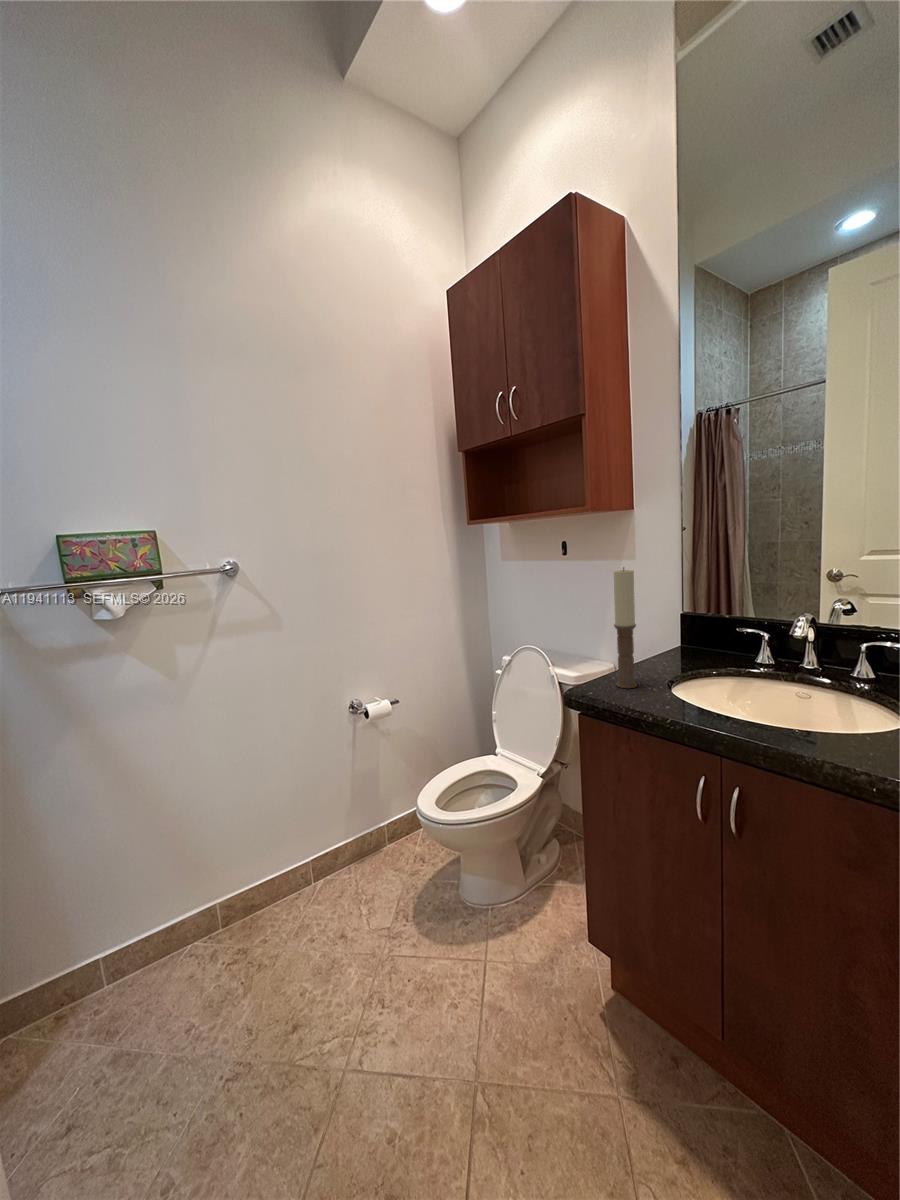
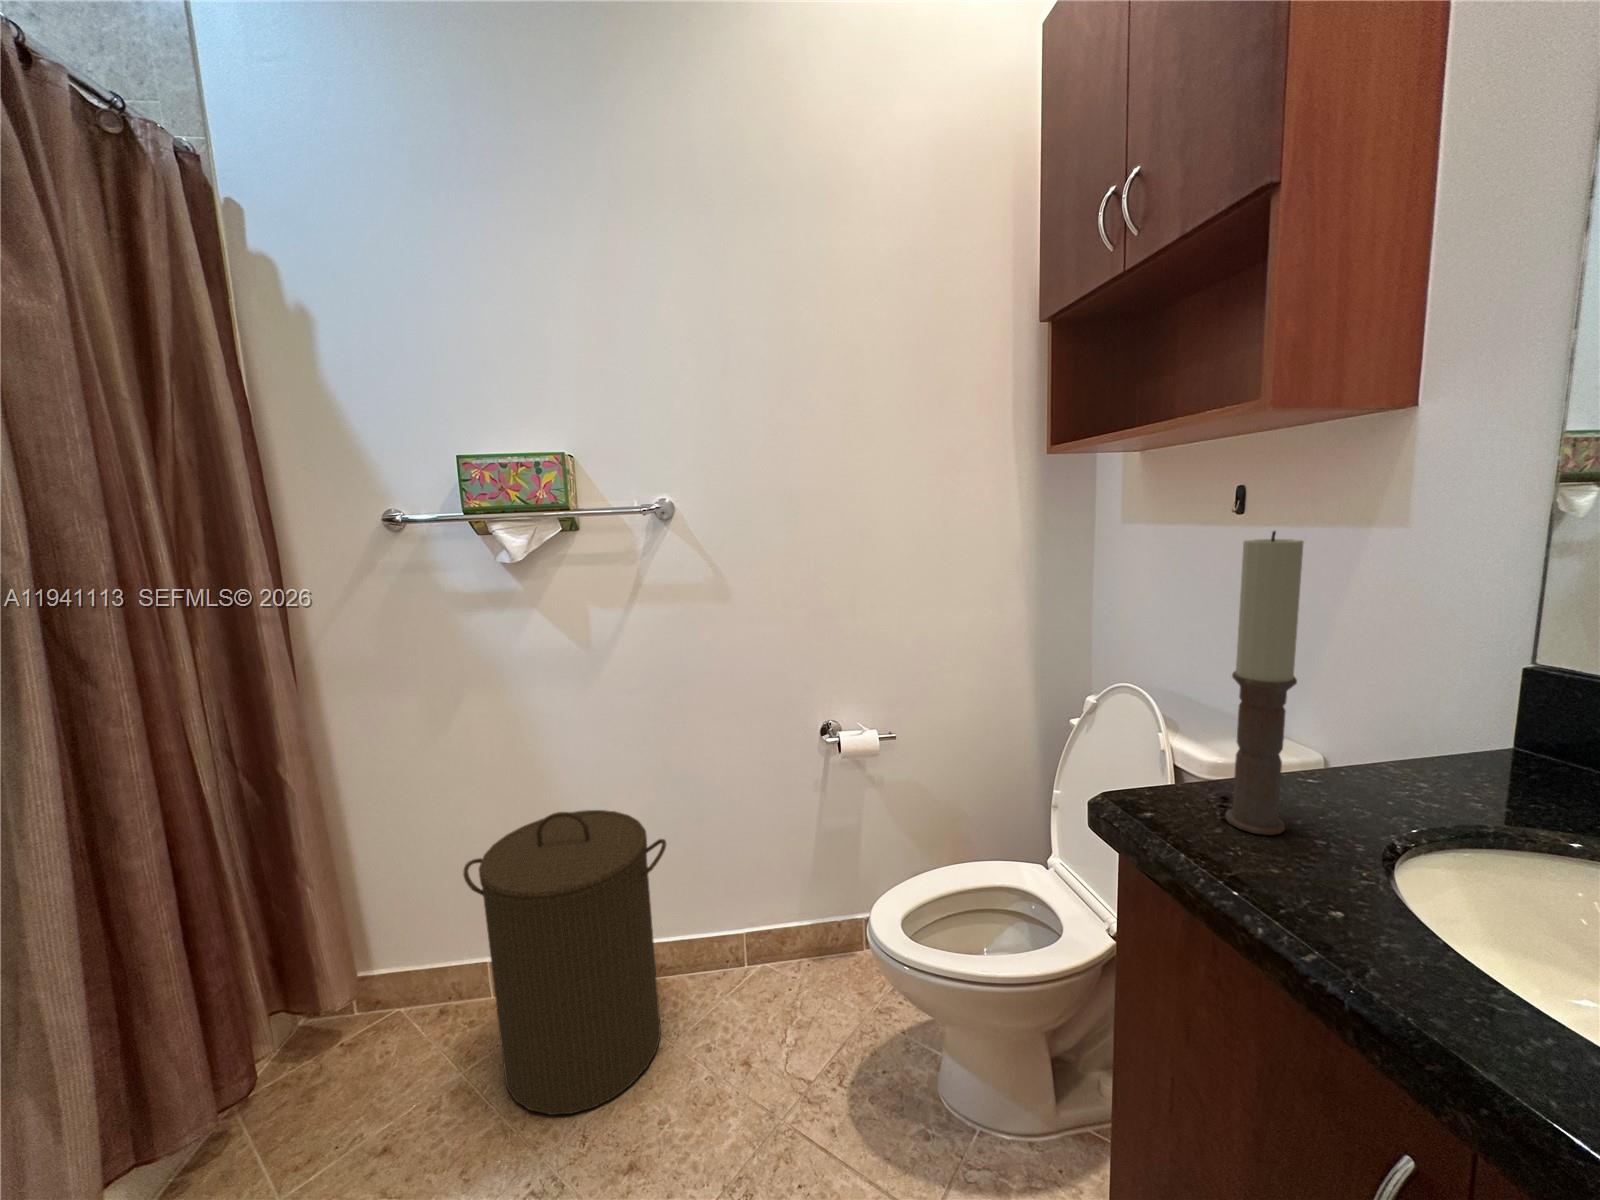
laundry hamper: none [104,796,276,1037] -> present [463,810,666,1115]

